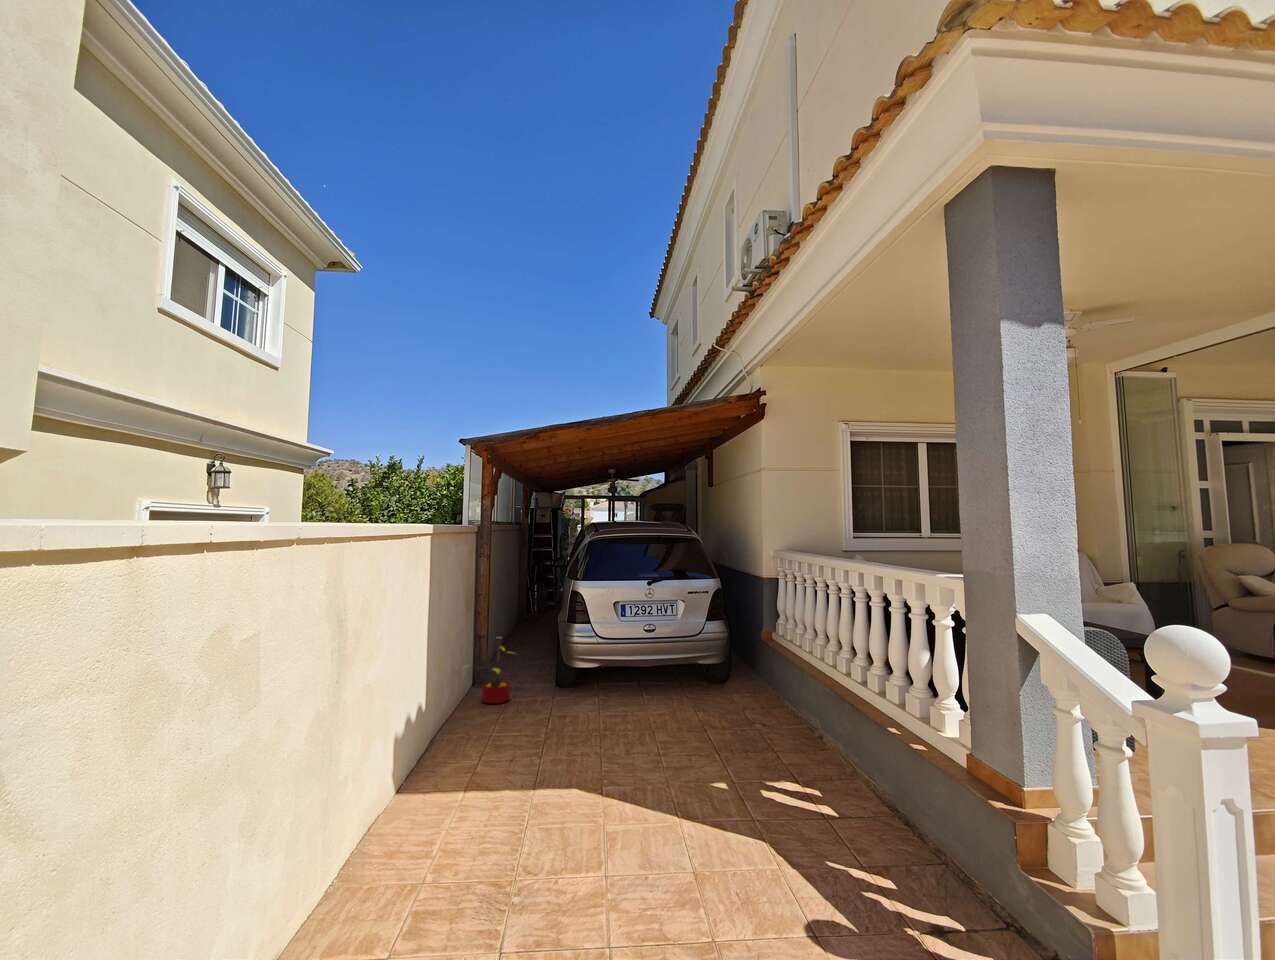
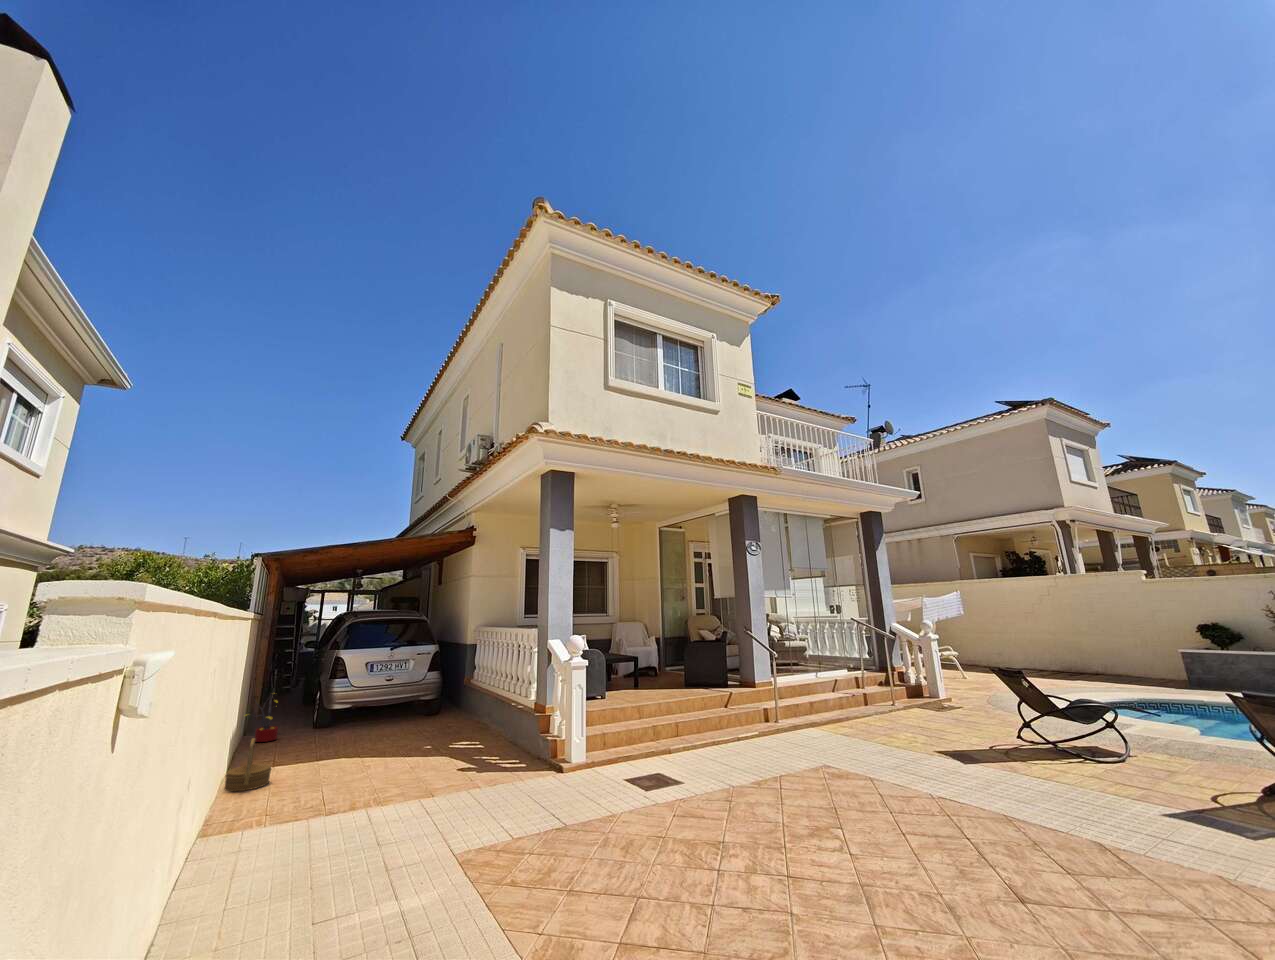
woven basket: none [389,736,459,835] -> present [225,738,272,792]

